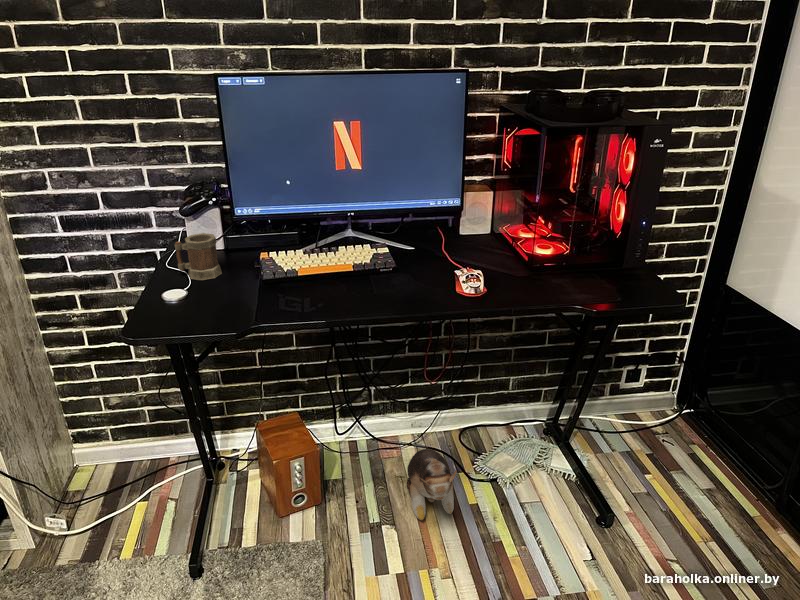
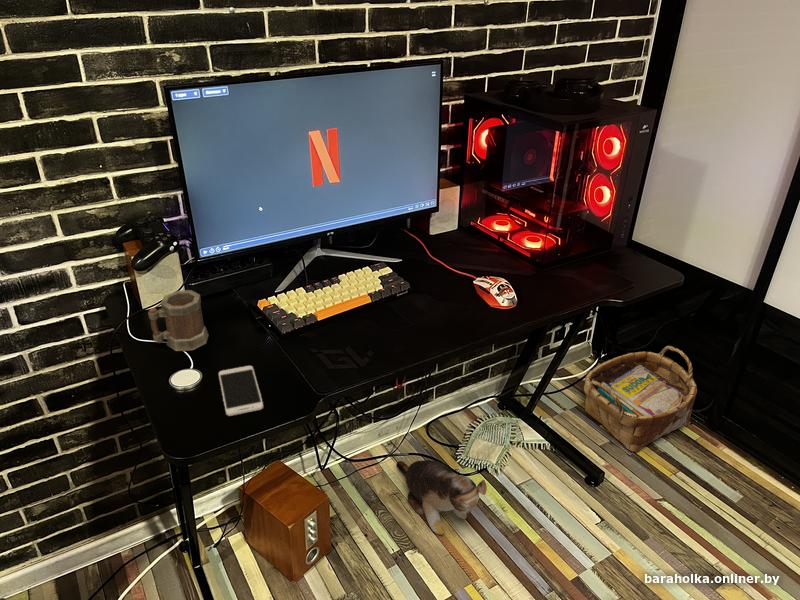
smartphone: none [185,295,232,322] -> present [219,366,263,416]
woven basket: none [630,403,762,507] -> present [584,346,697,452]

